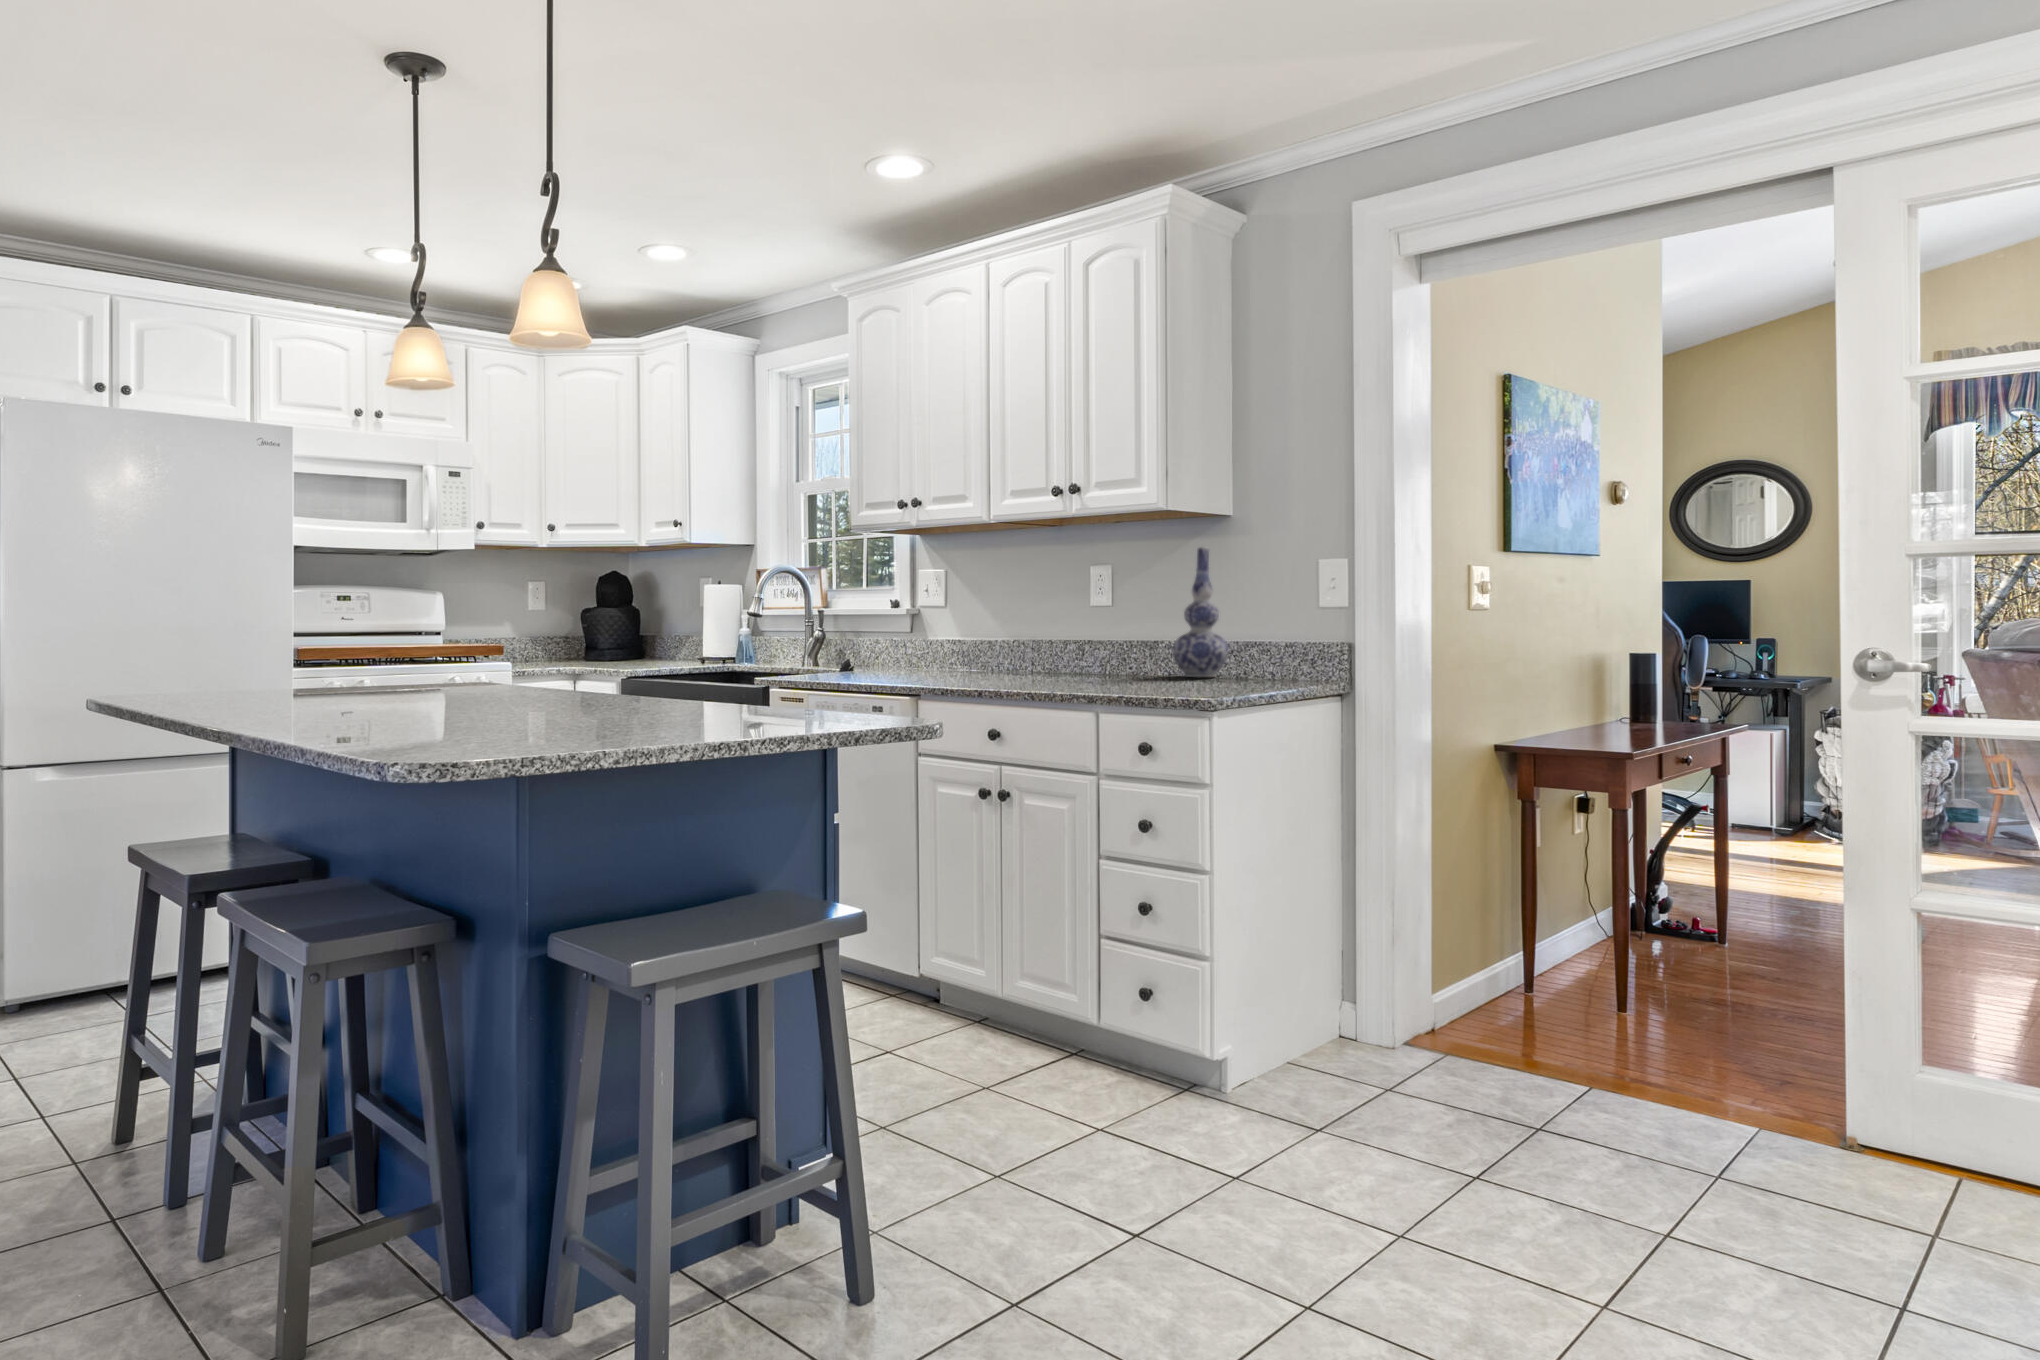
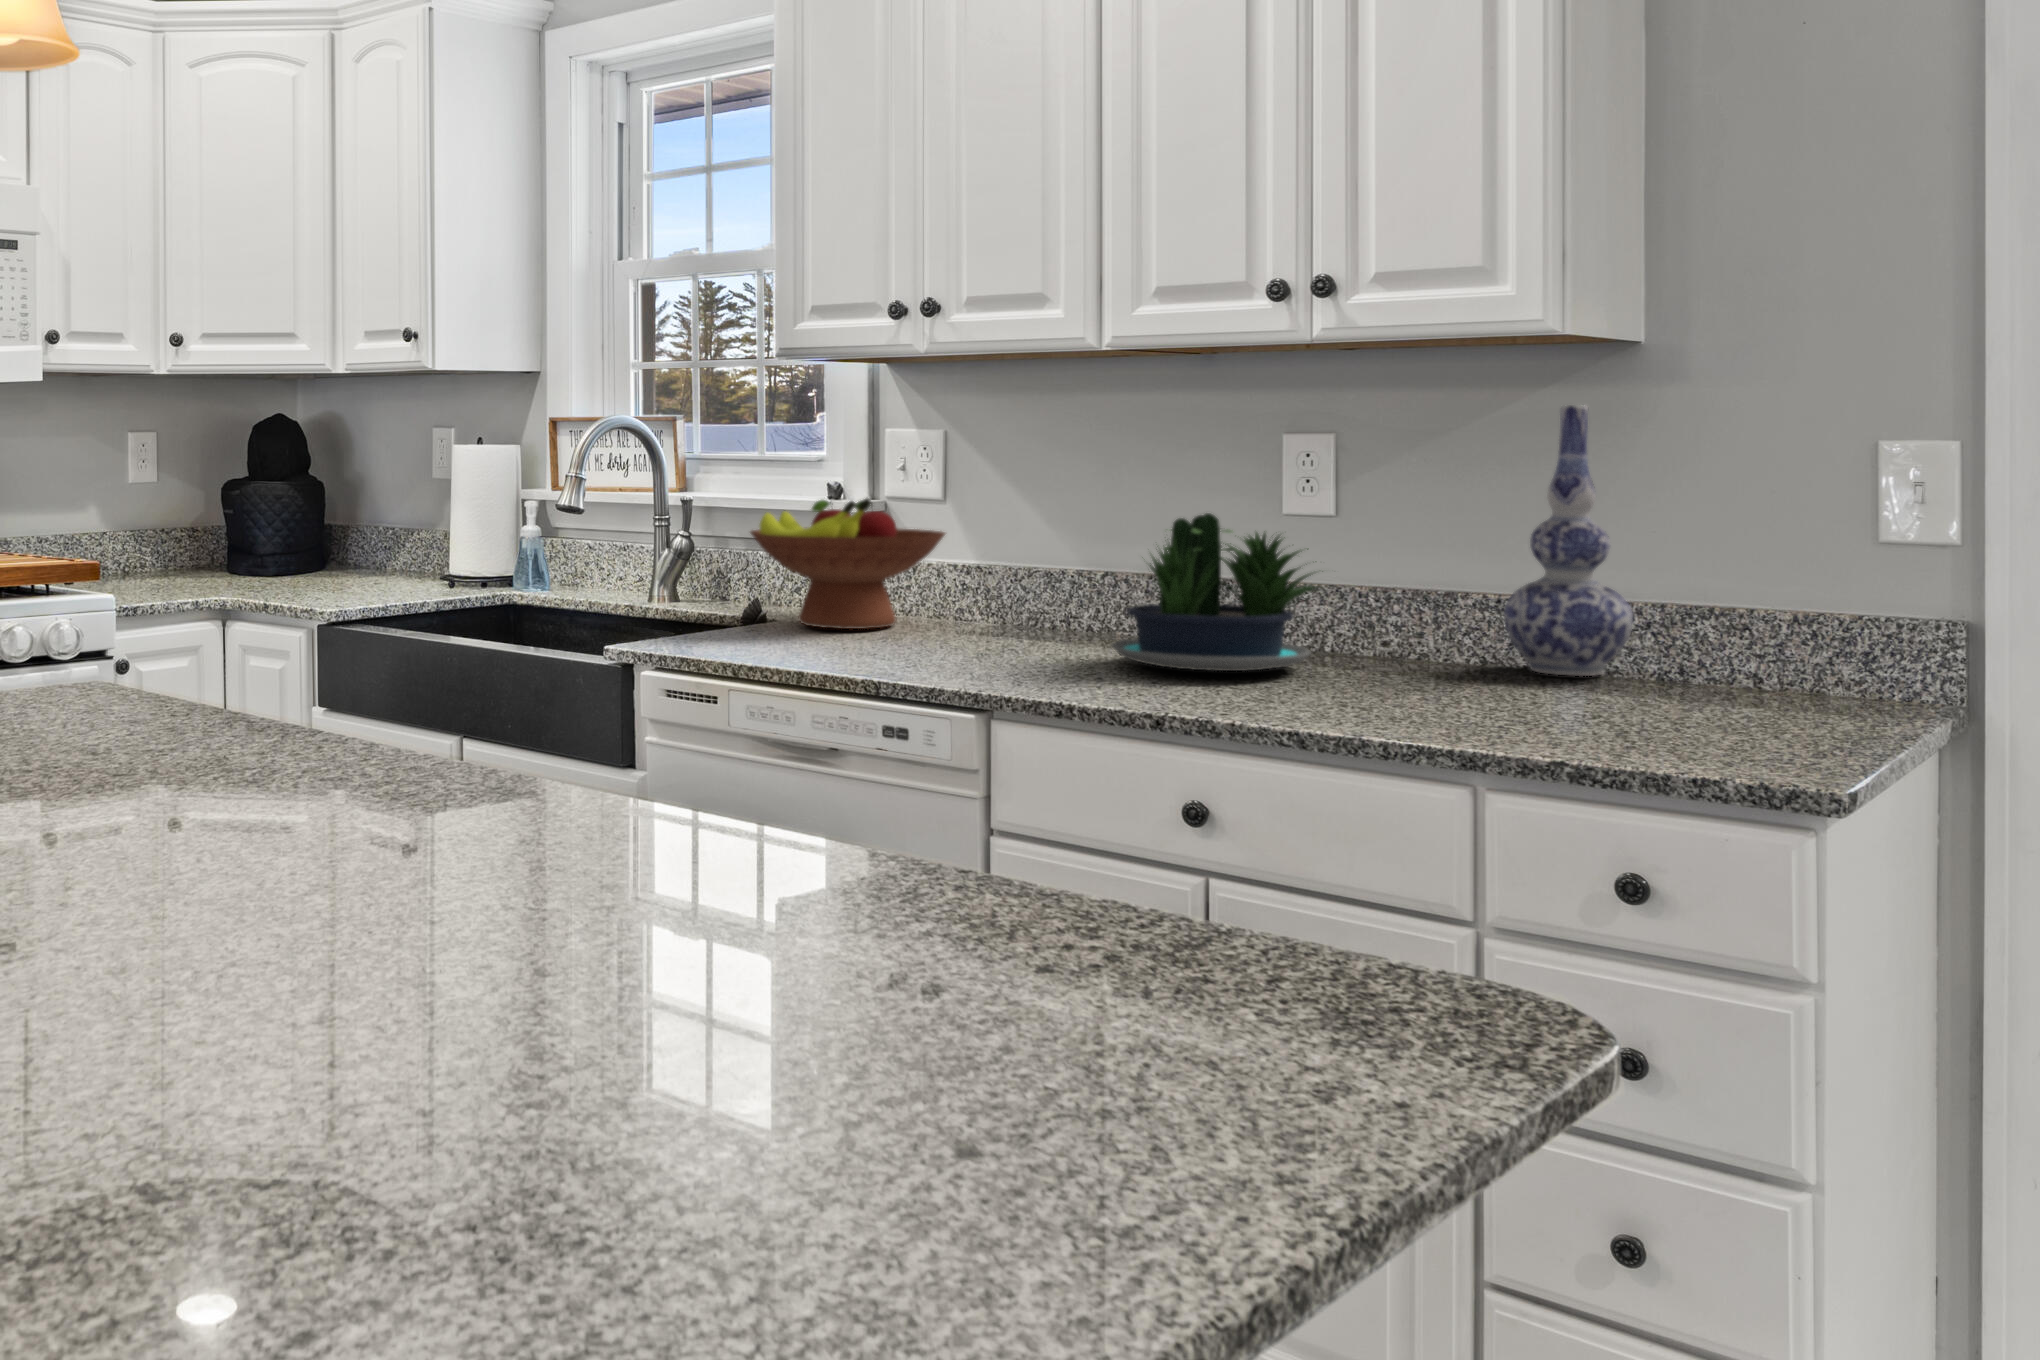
fruit bowl: none [837,602,938,670] -> present [750,498,945,629]
potted plant: none [991,603,1099,677] -> present [1111,513,1317,671]

